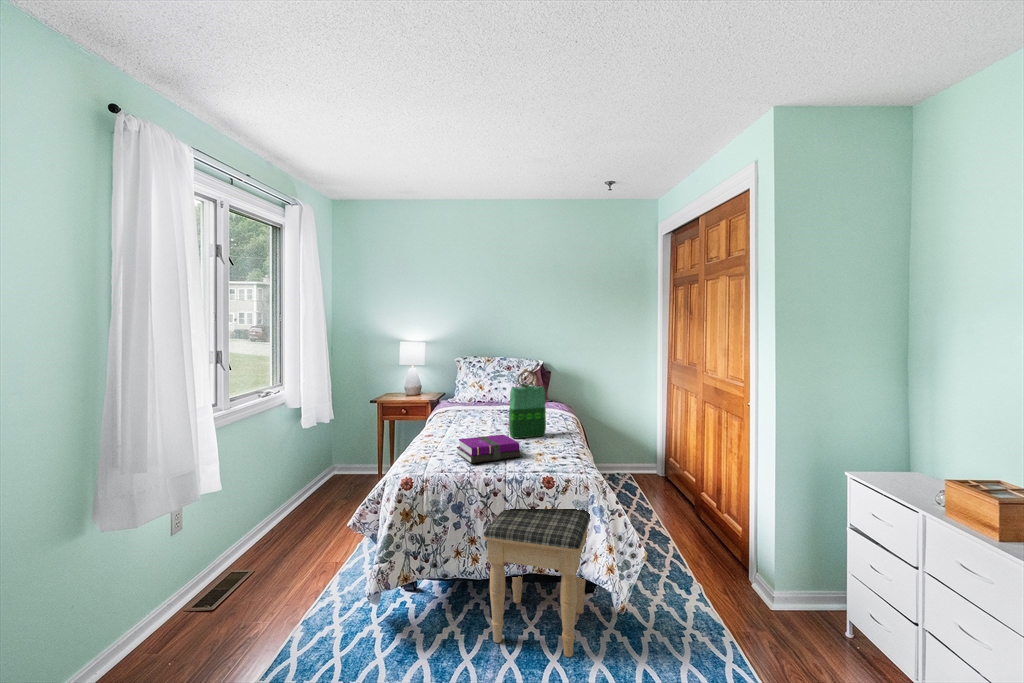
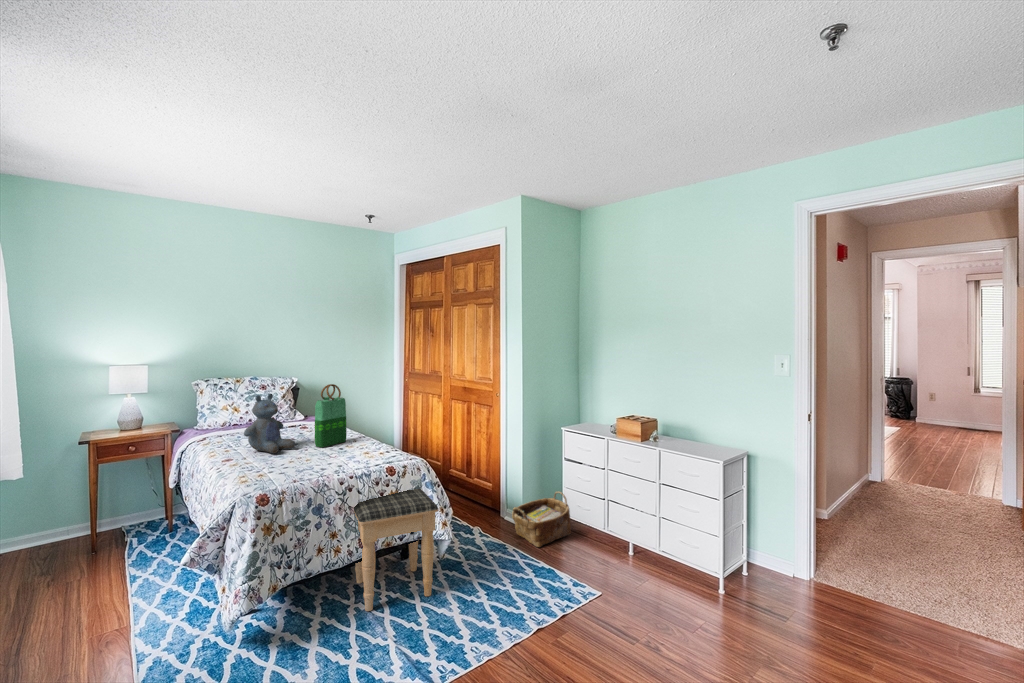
stuffed bear: none [445,376,491,437] -> present [244,394,295,453]
notebook: present [457,435,522,463] -> none [285,443,351,470]
woven basket: none [741,575,853,657] -> present [512,491,571,547]

